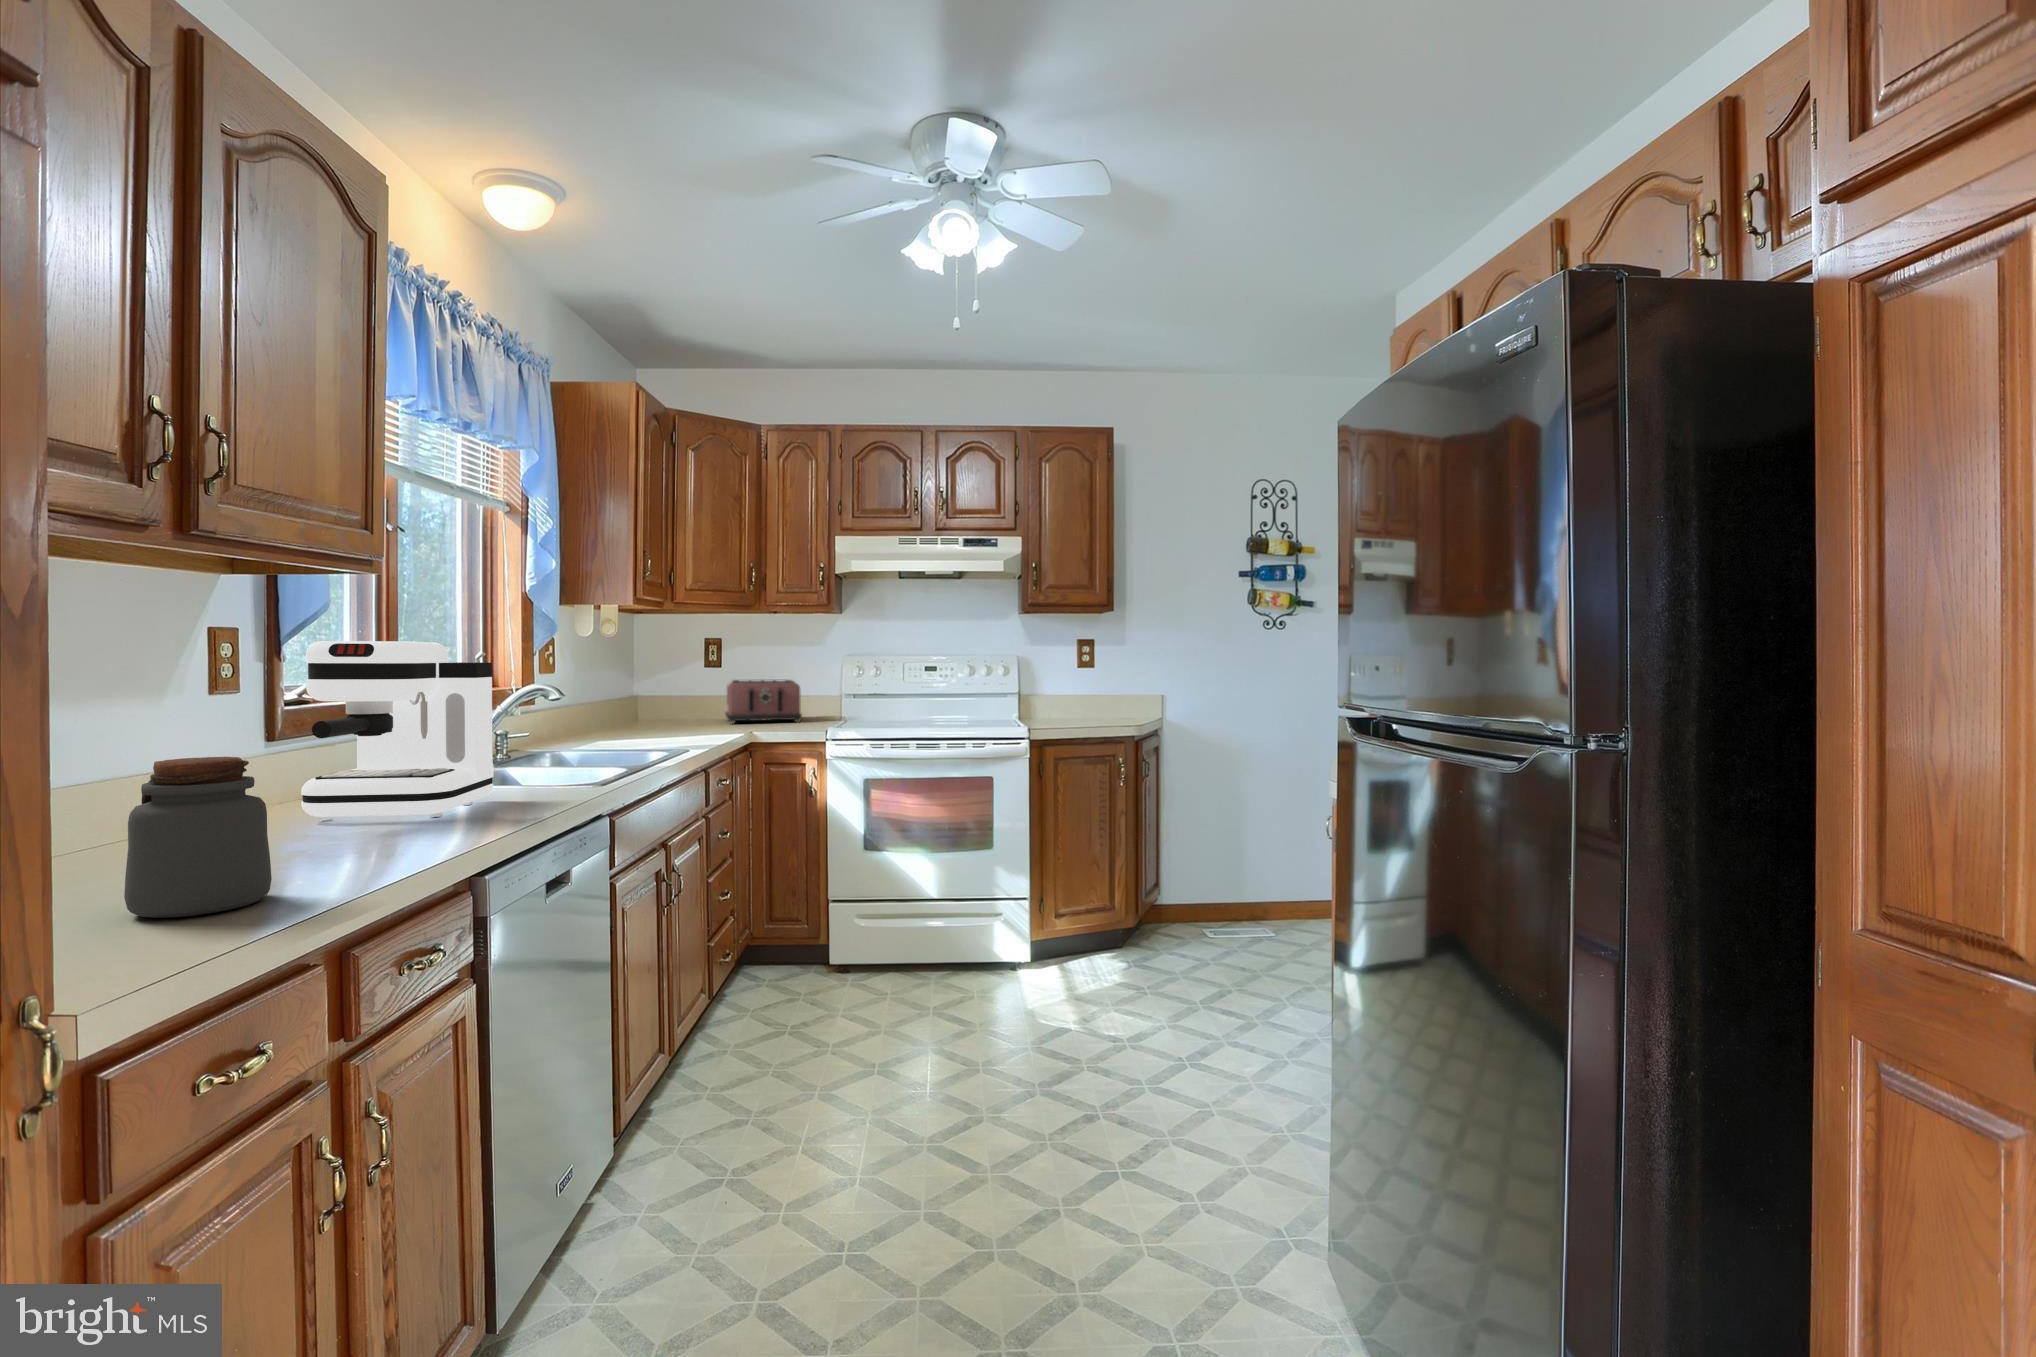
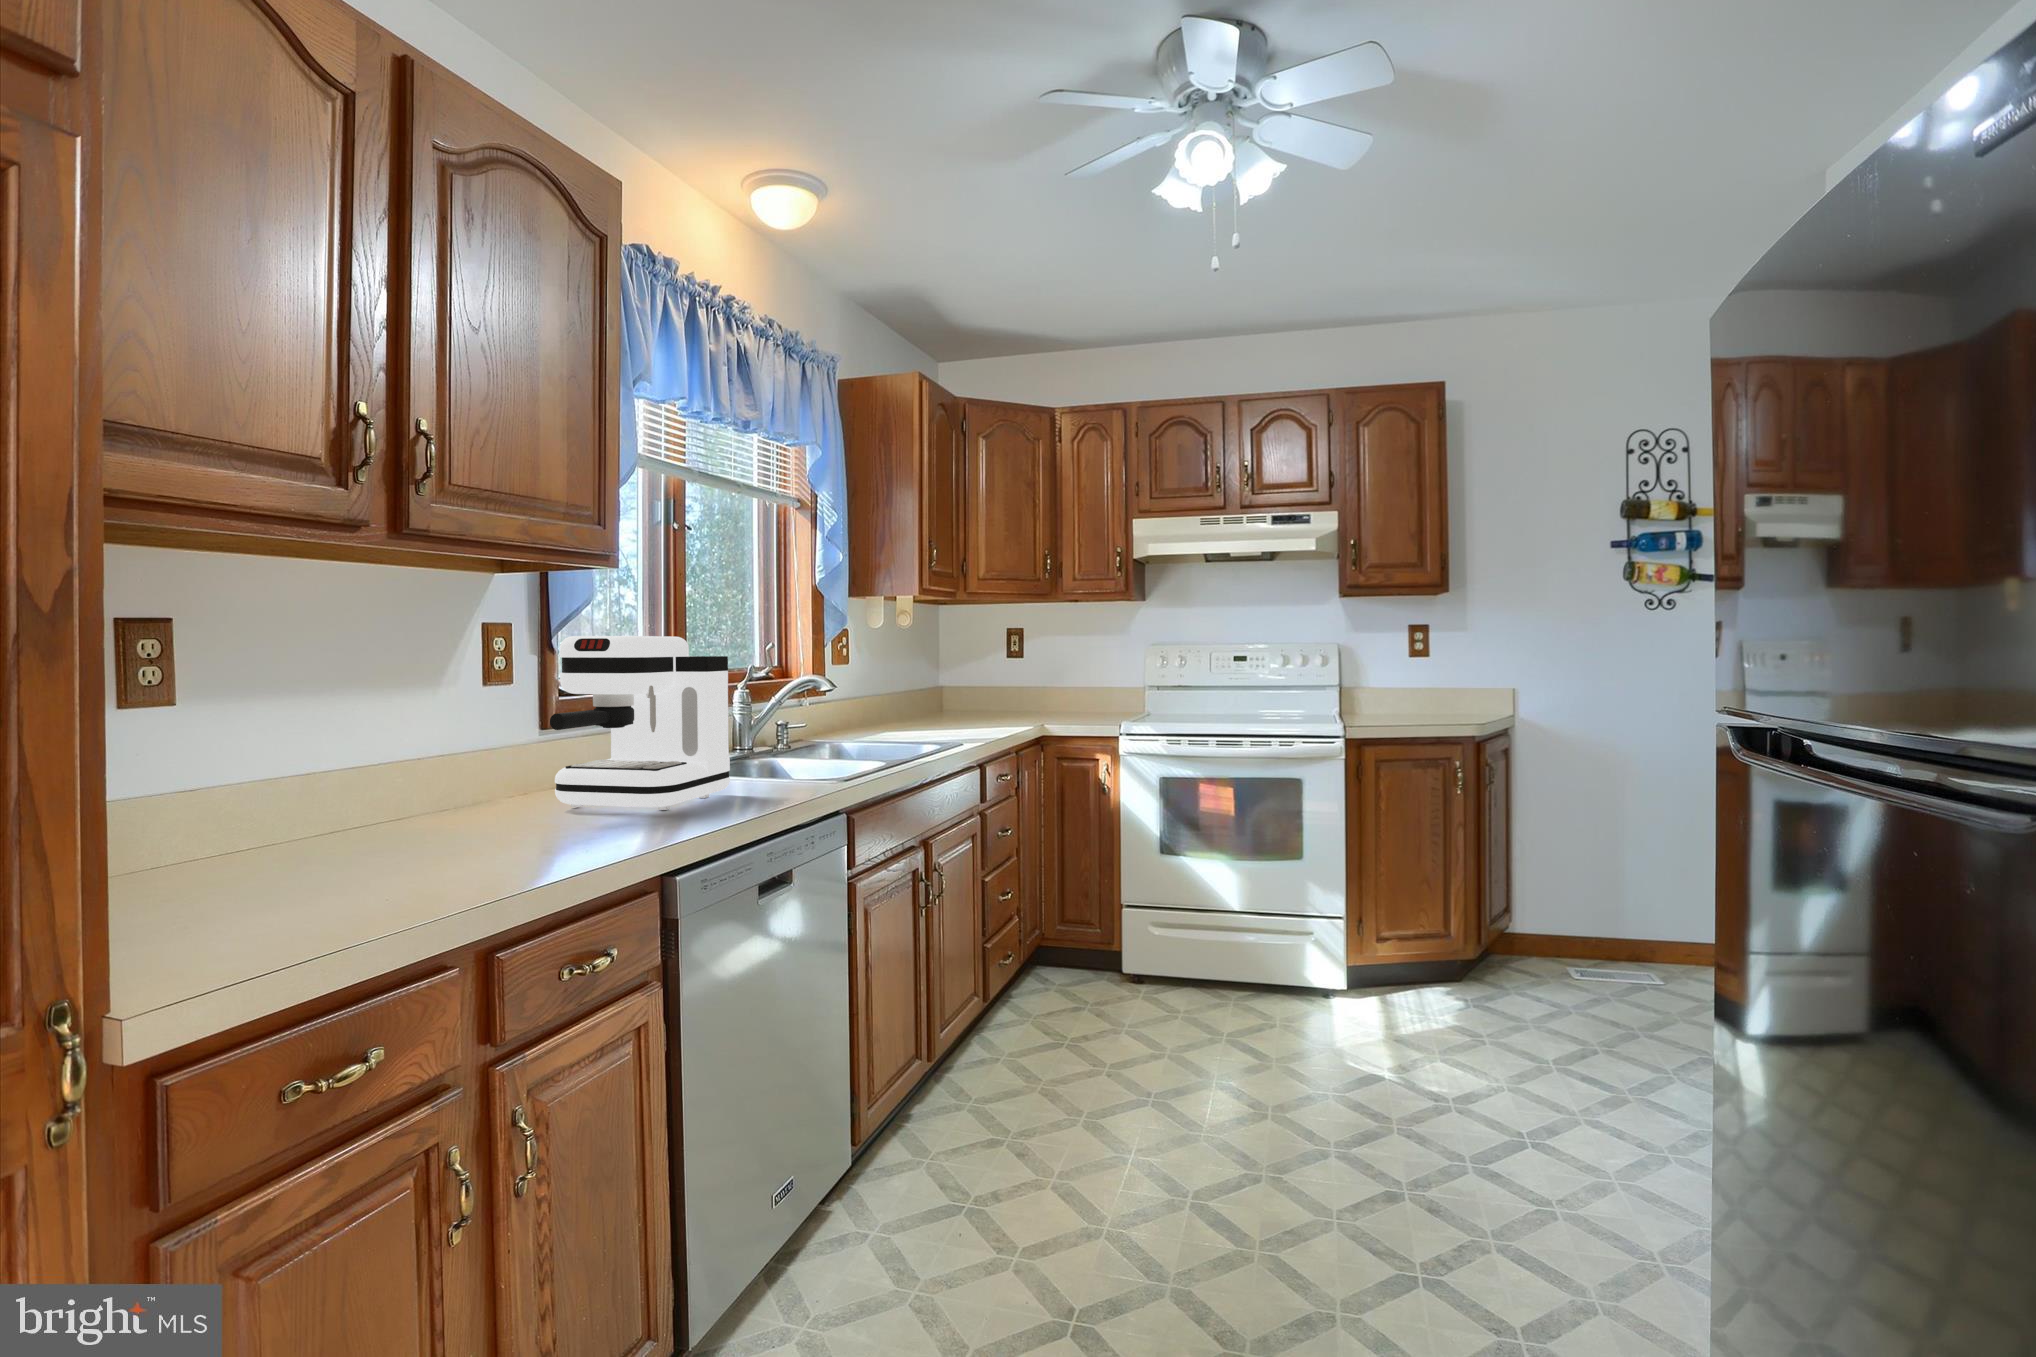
toaster: present [725,680,802,724] -> none [1020,672,1096,717]
jar: present [124,757,272,918] -> none [303,751,434,909]

